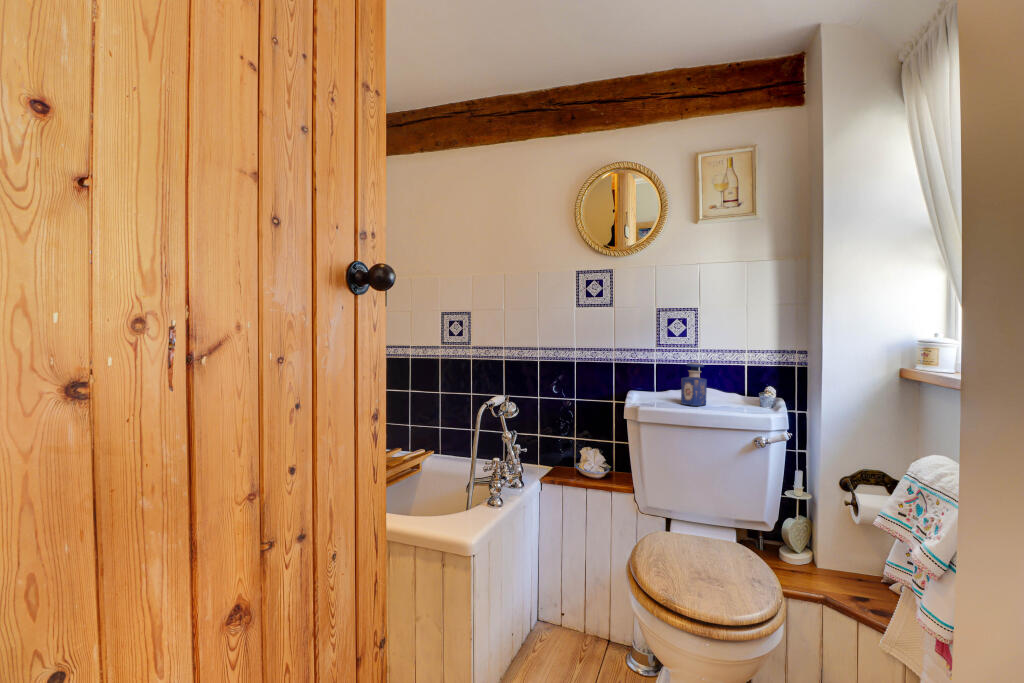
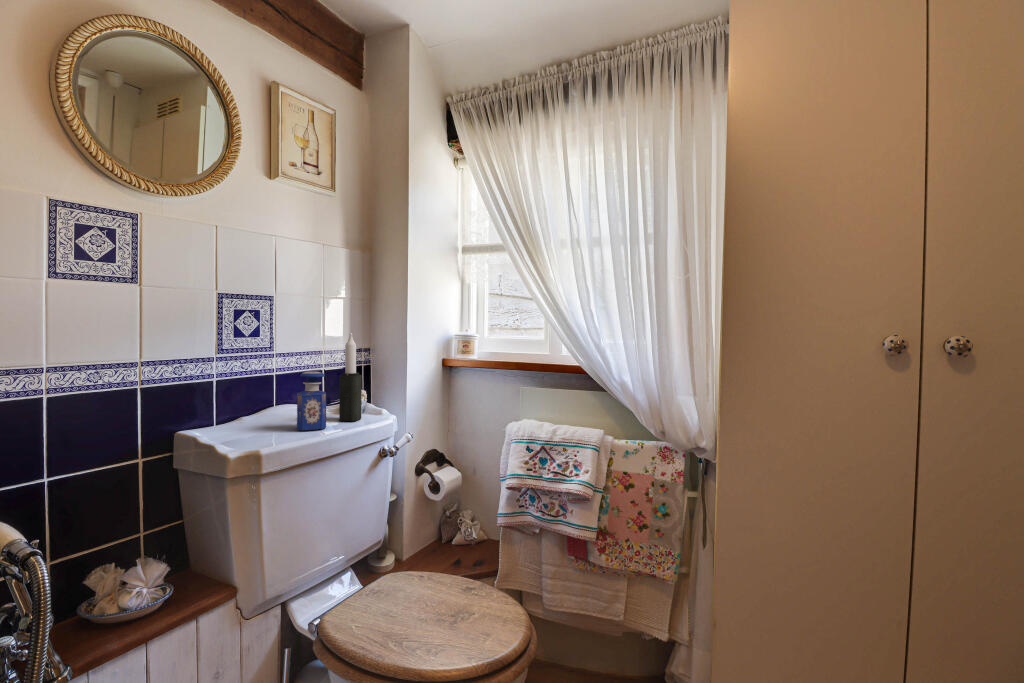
candle: none [721,334,742,407] -> present [339,333,362,421]

